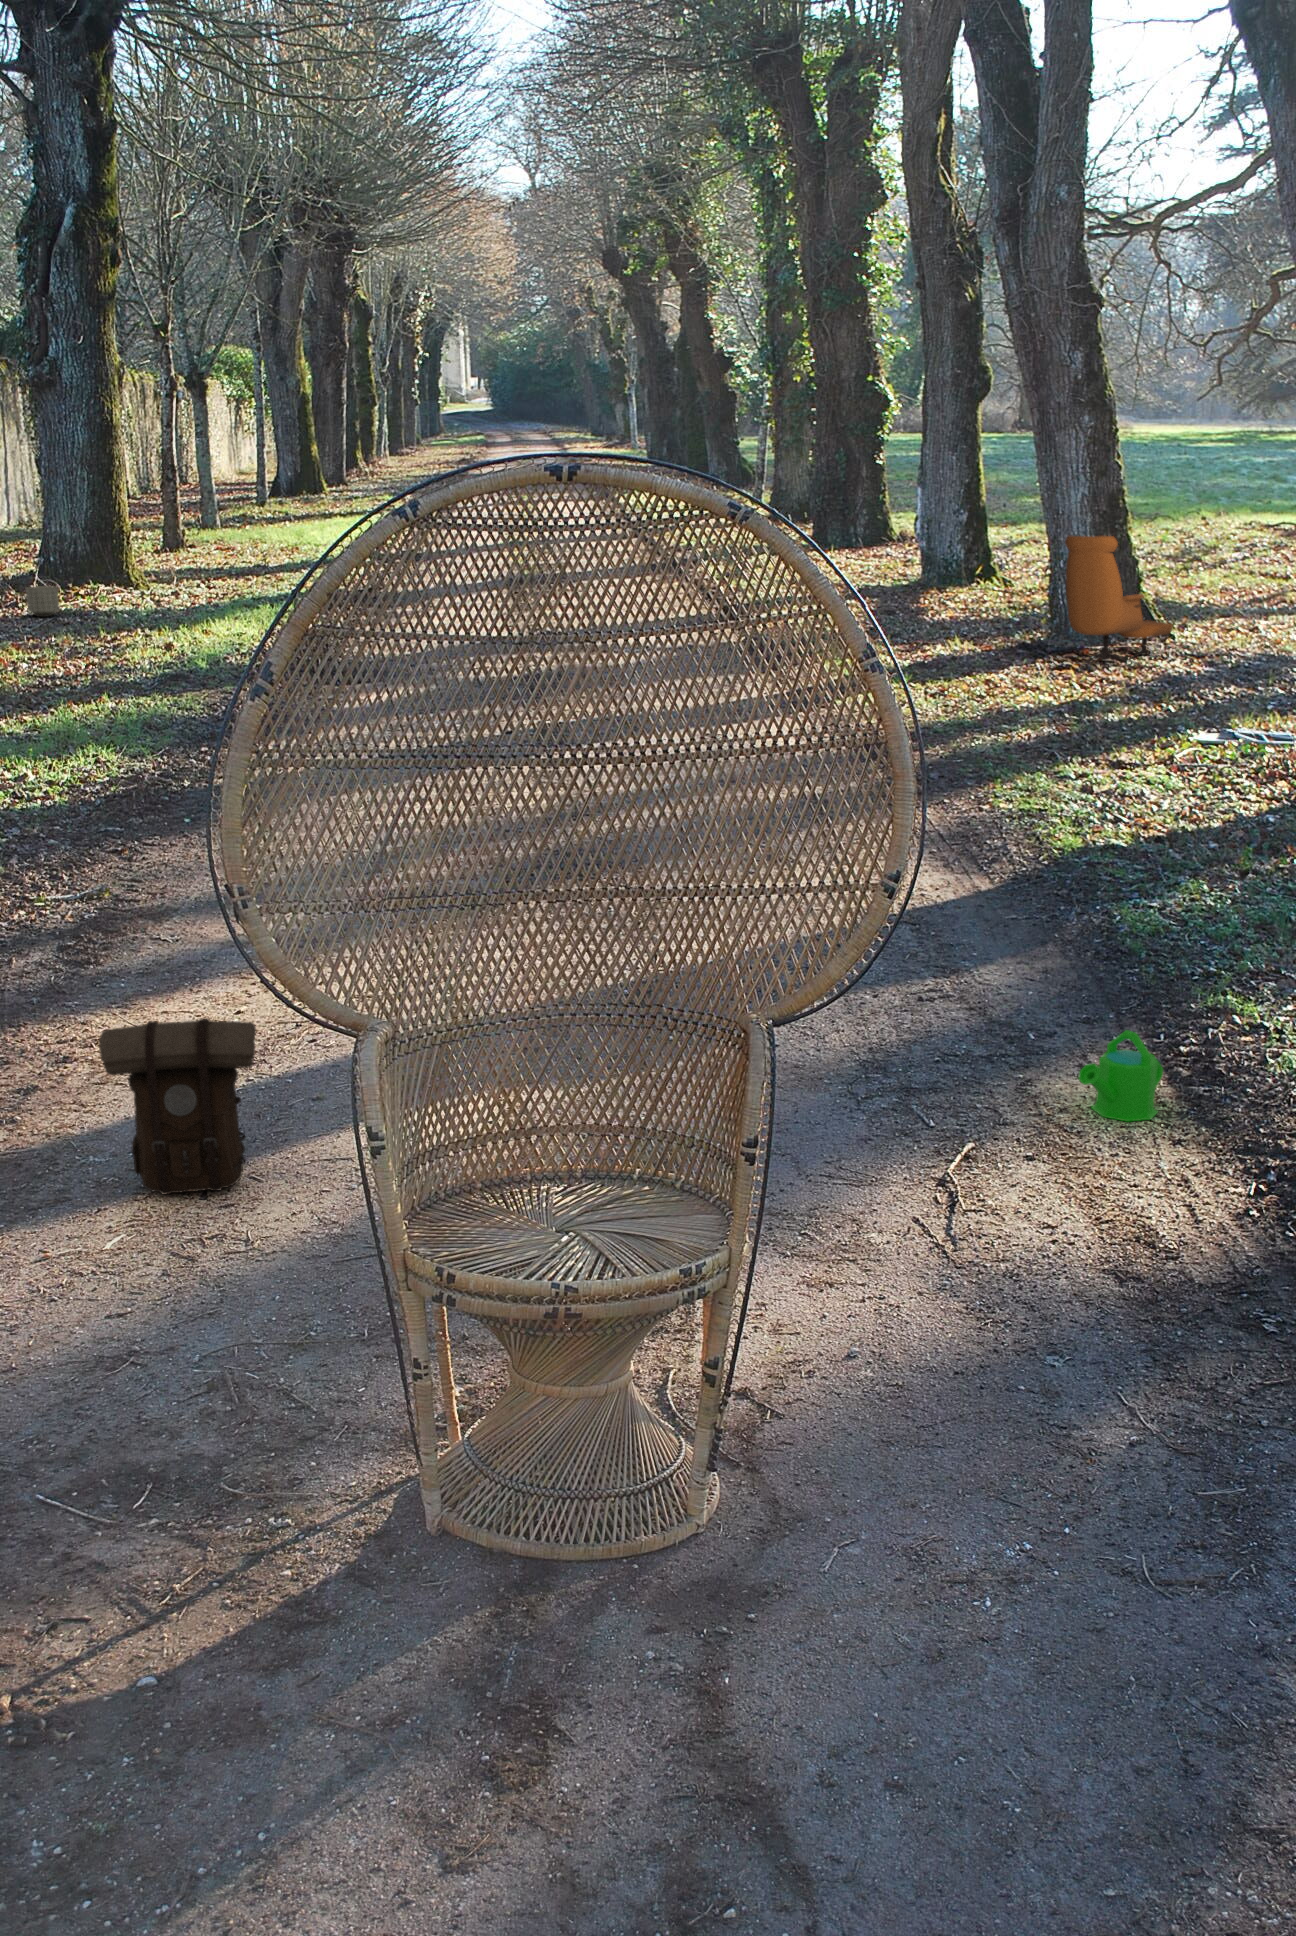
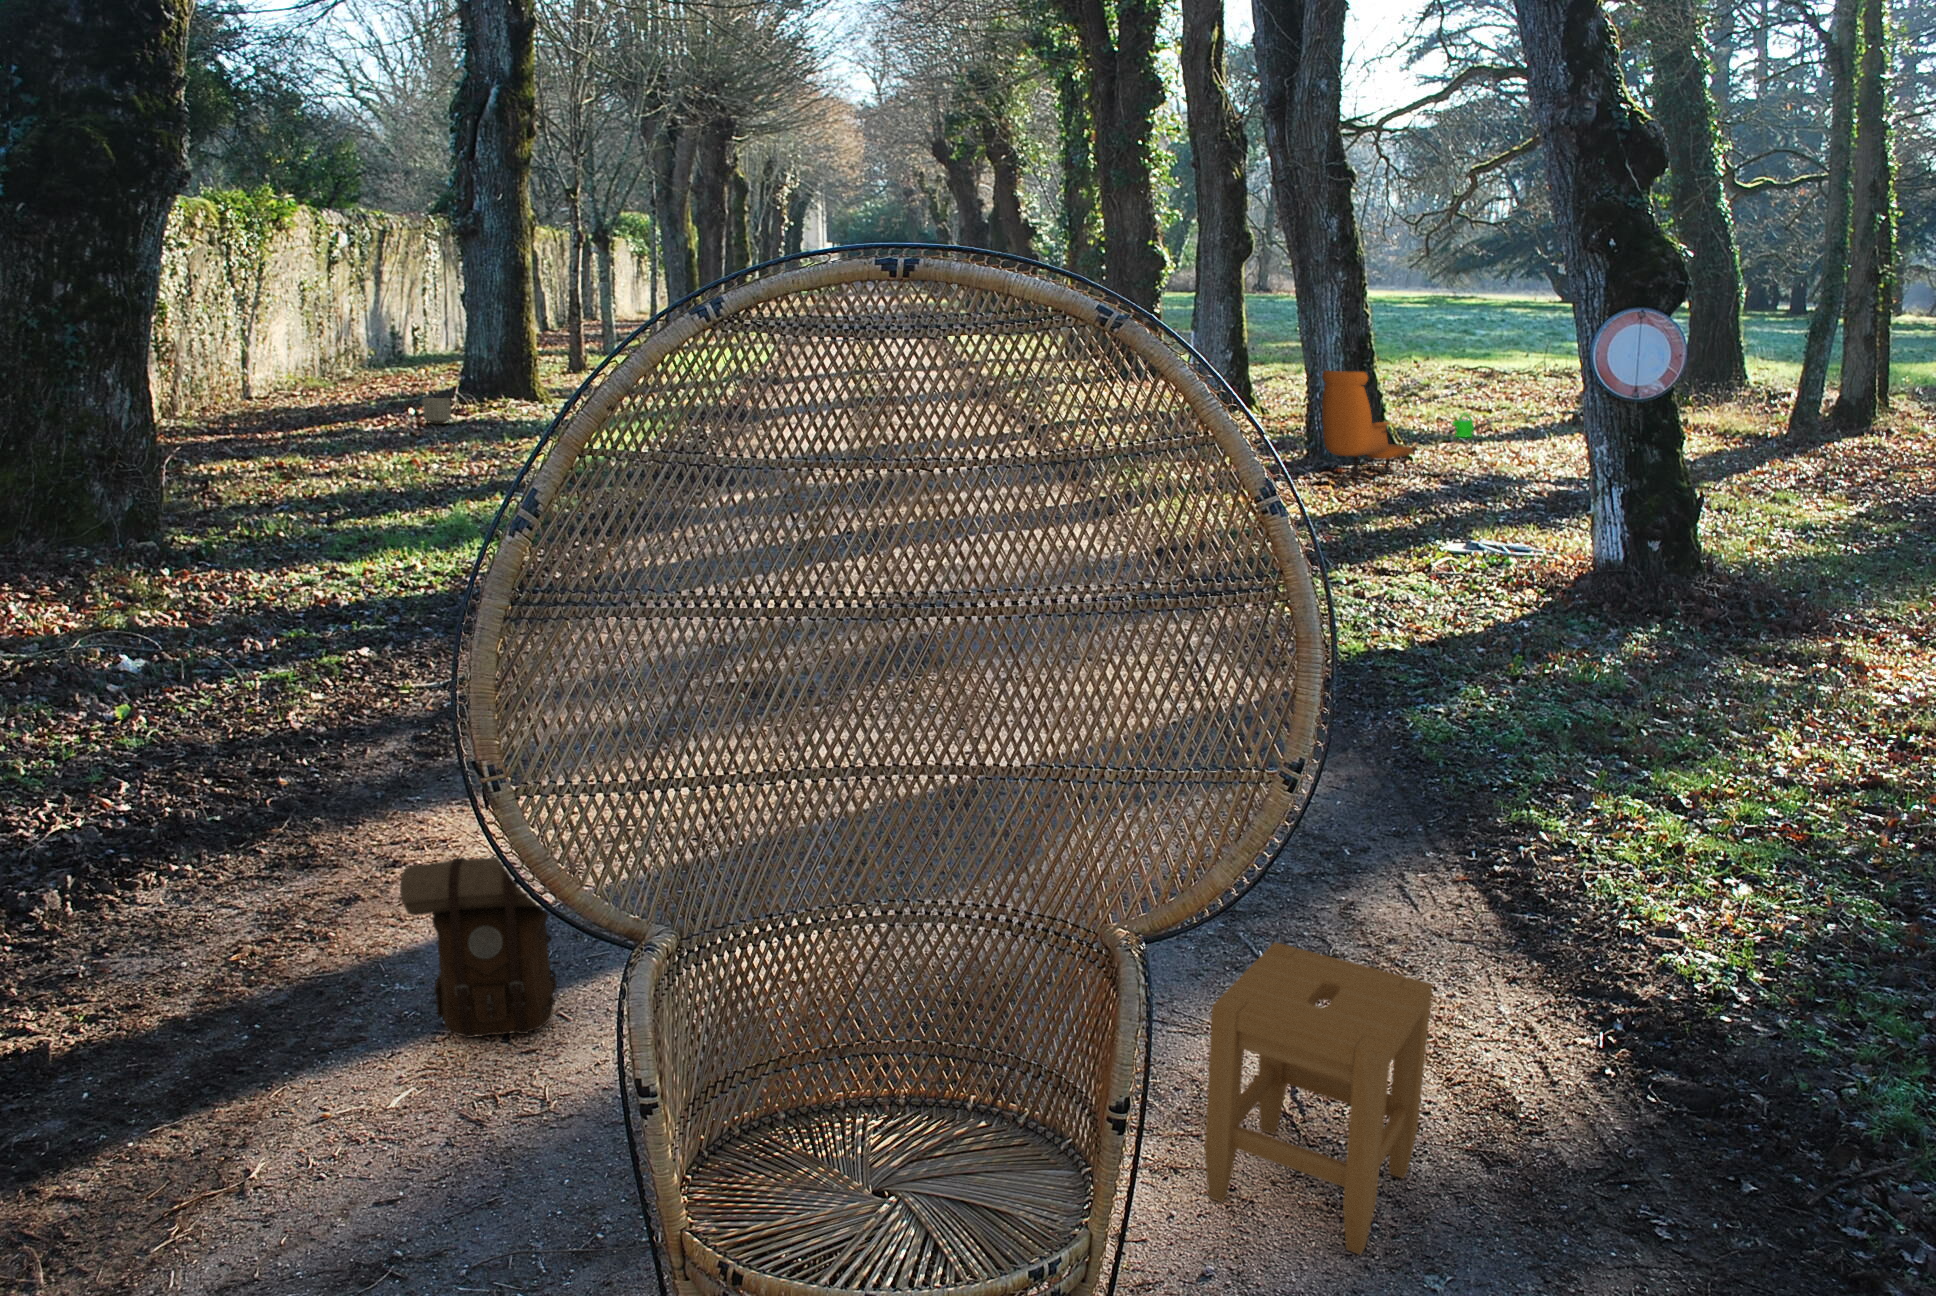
watering can: present [1079,1030,1163,1122] -> present [1452,413,1474,437]
stool: none [852,1079,1062,1343] -> present [1205,942,1433,1254]

